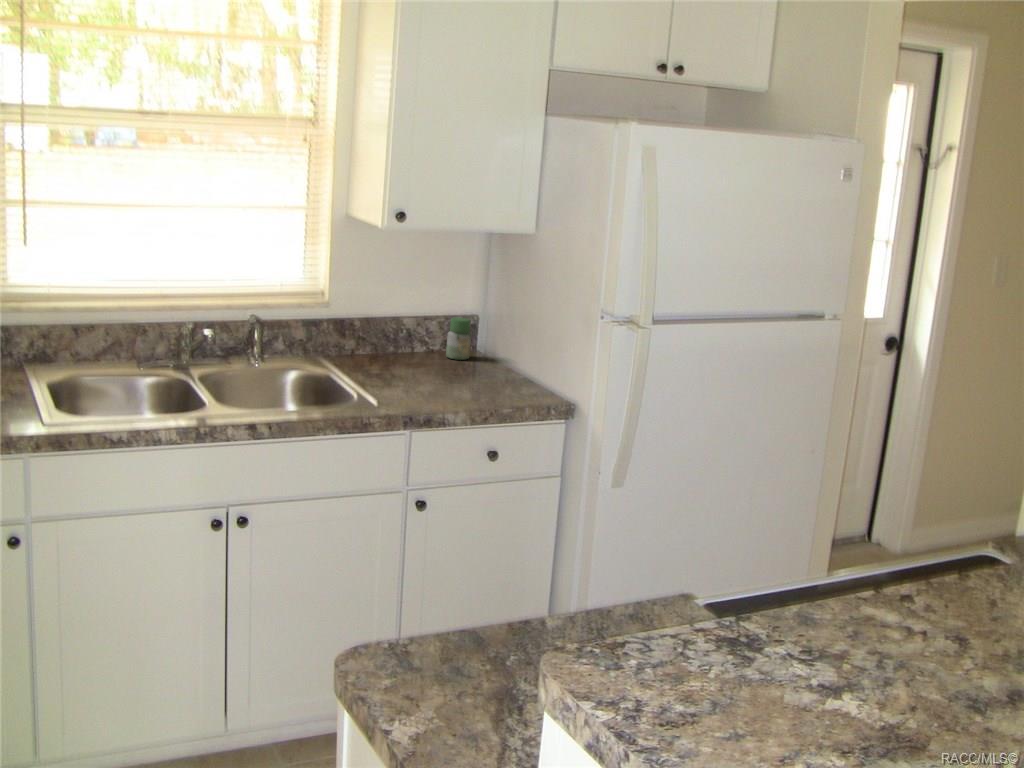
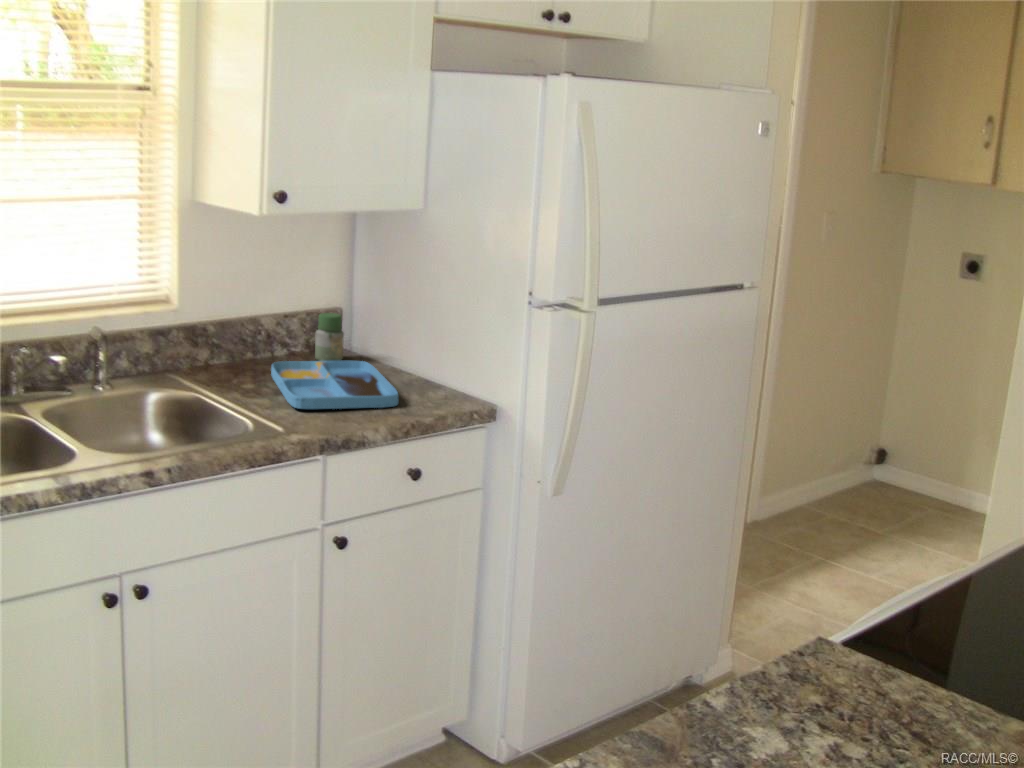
tray: none [396,354,491,397] -> present [271,361,399,409]

